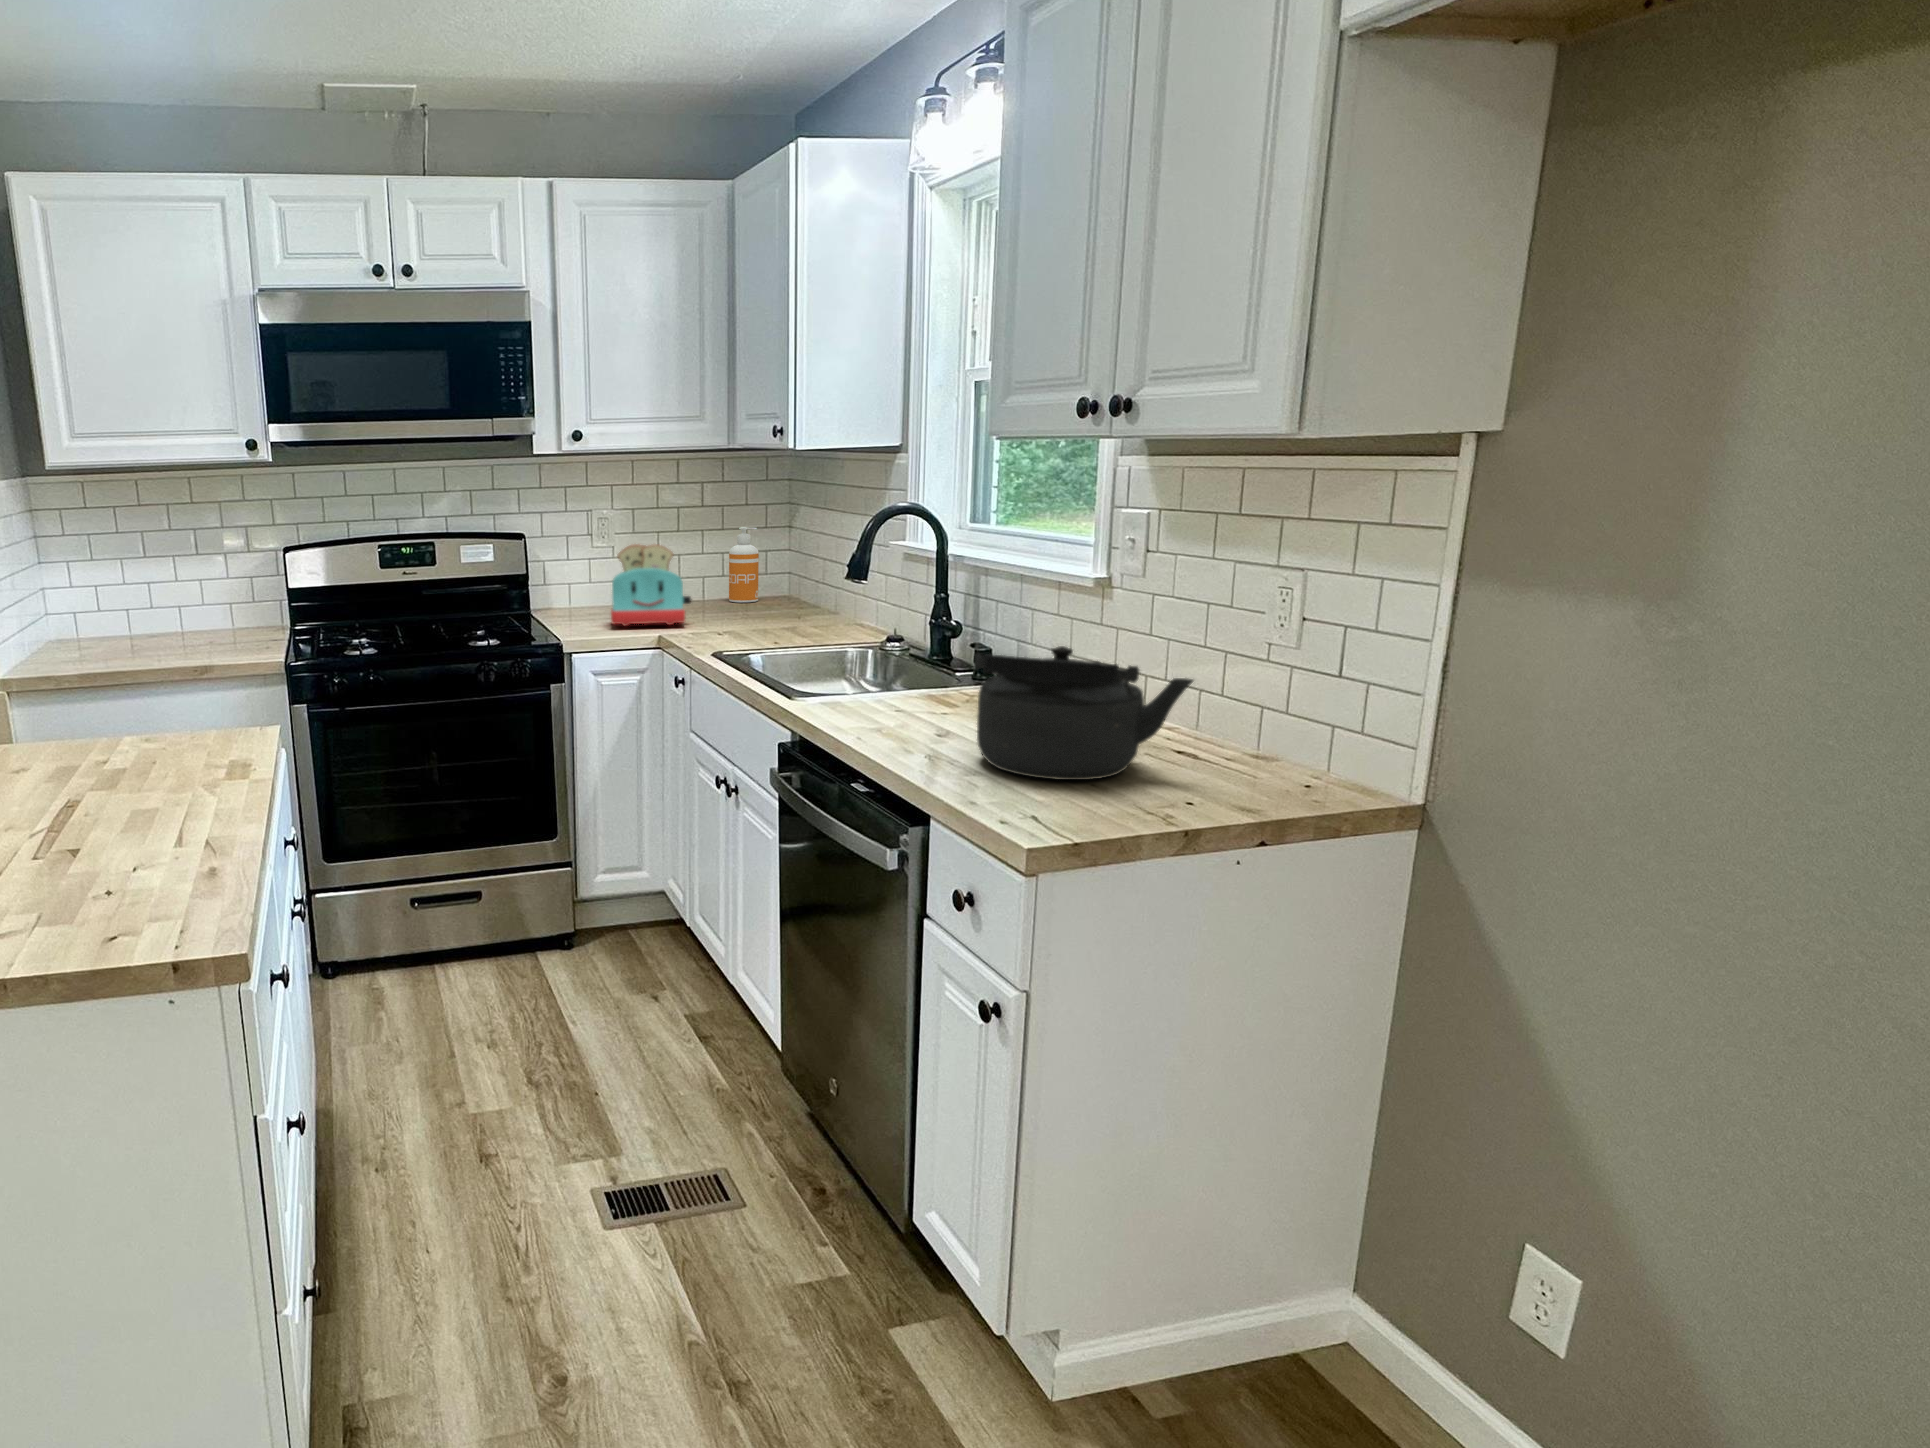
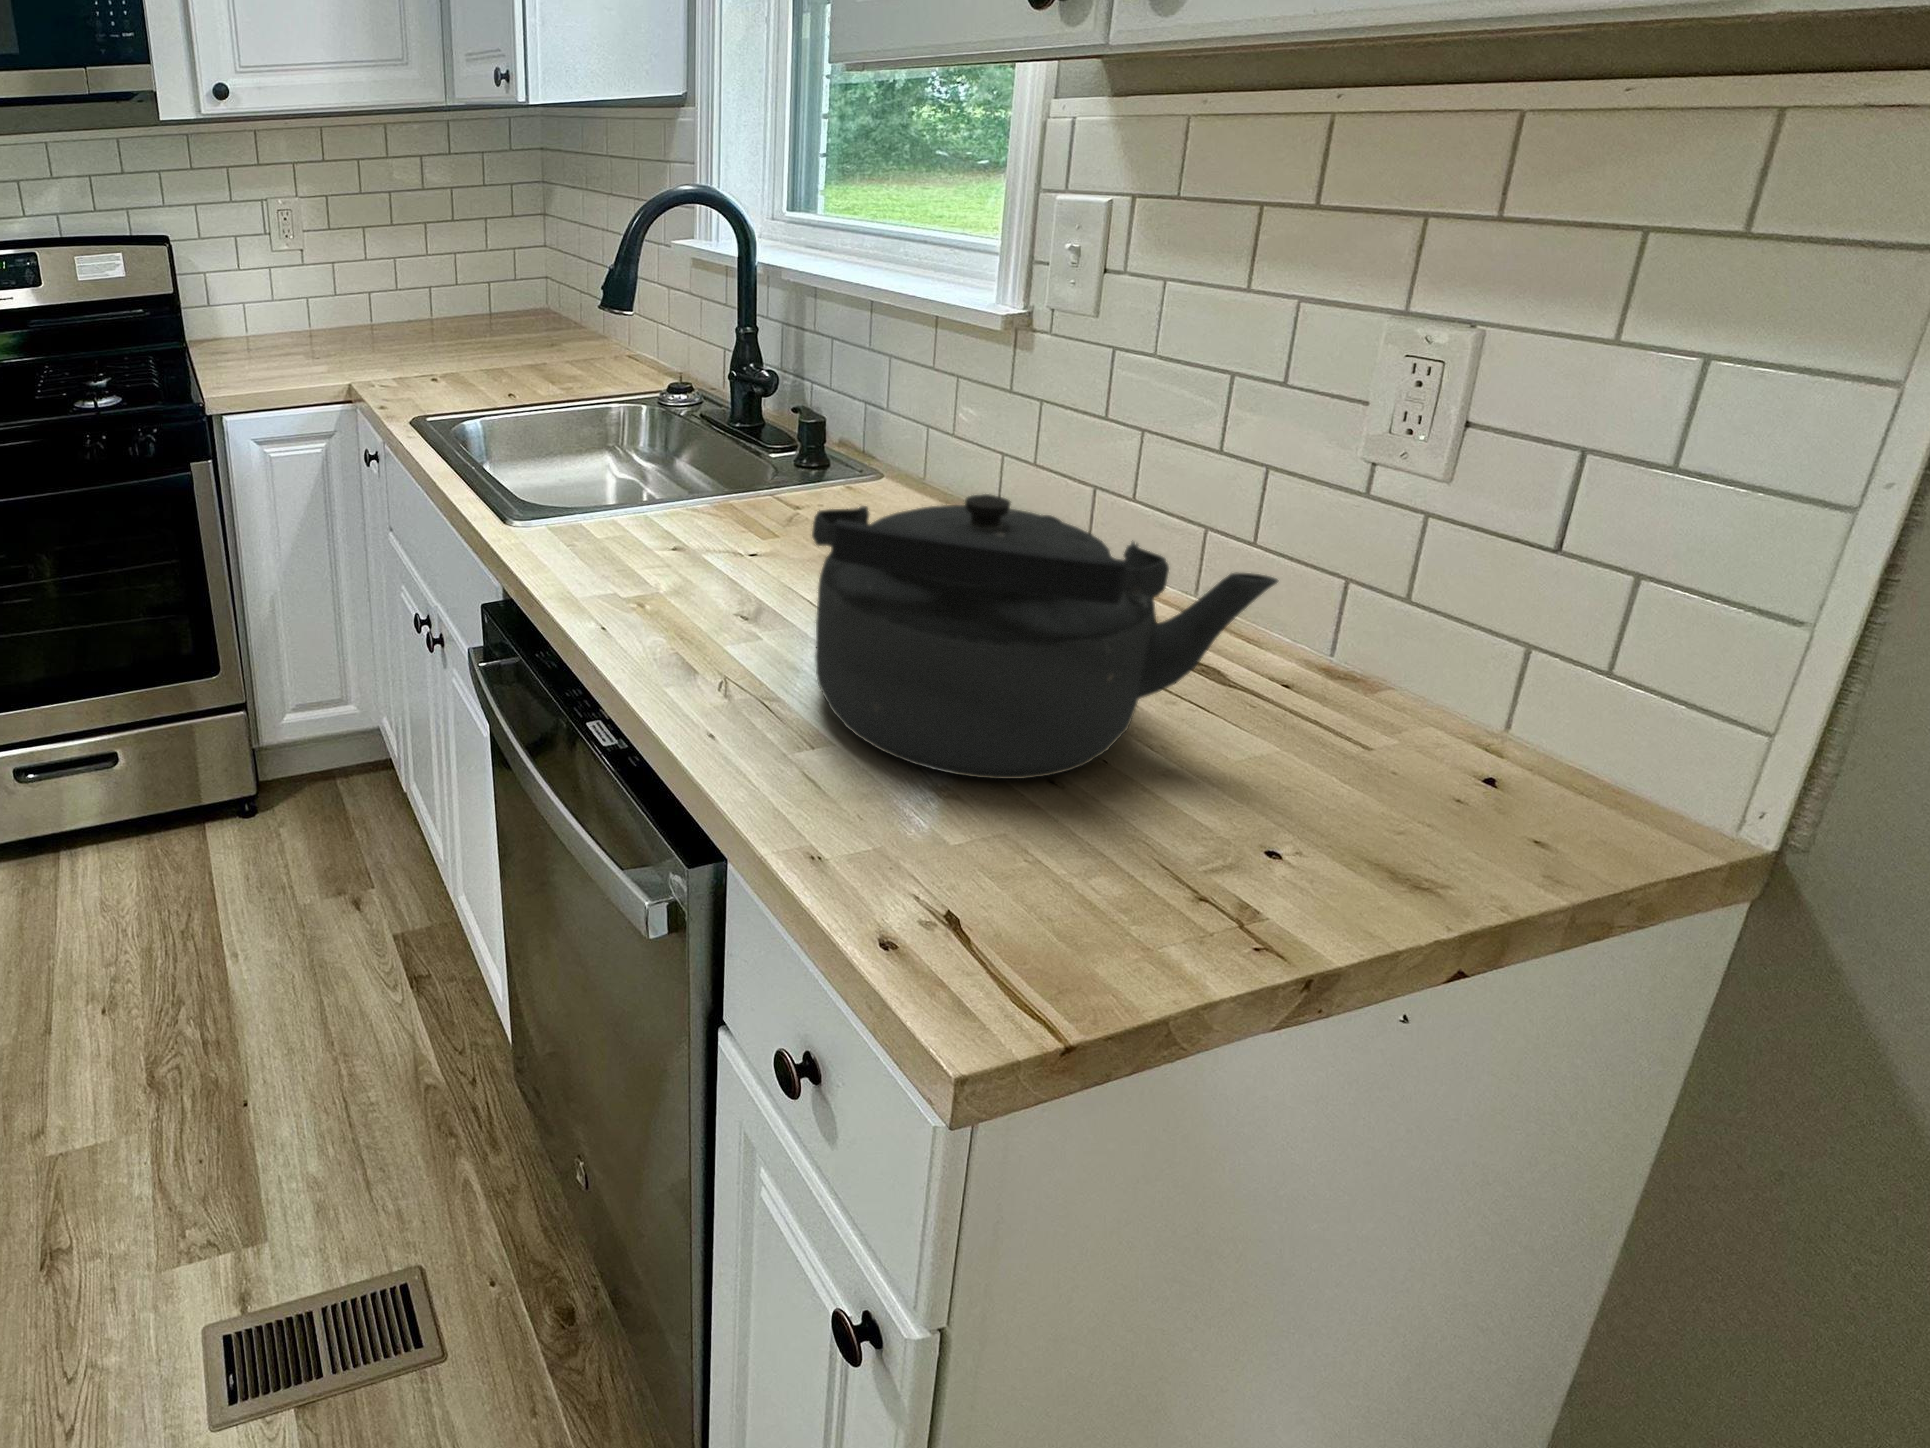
soap dispenser: present [729,527,759,602] -> none [463,215,505,318]
toaster: present [611,544,692,626] -> none [285,248,400,367]

